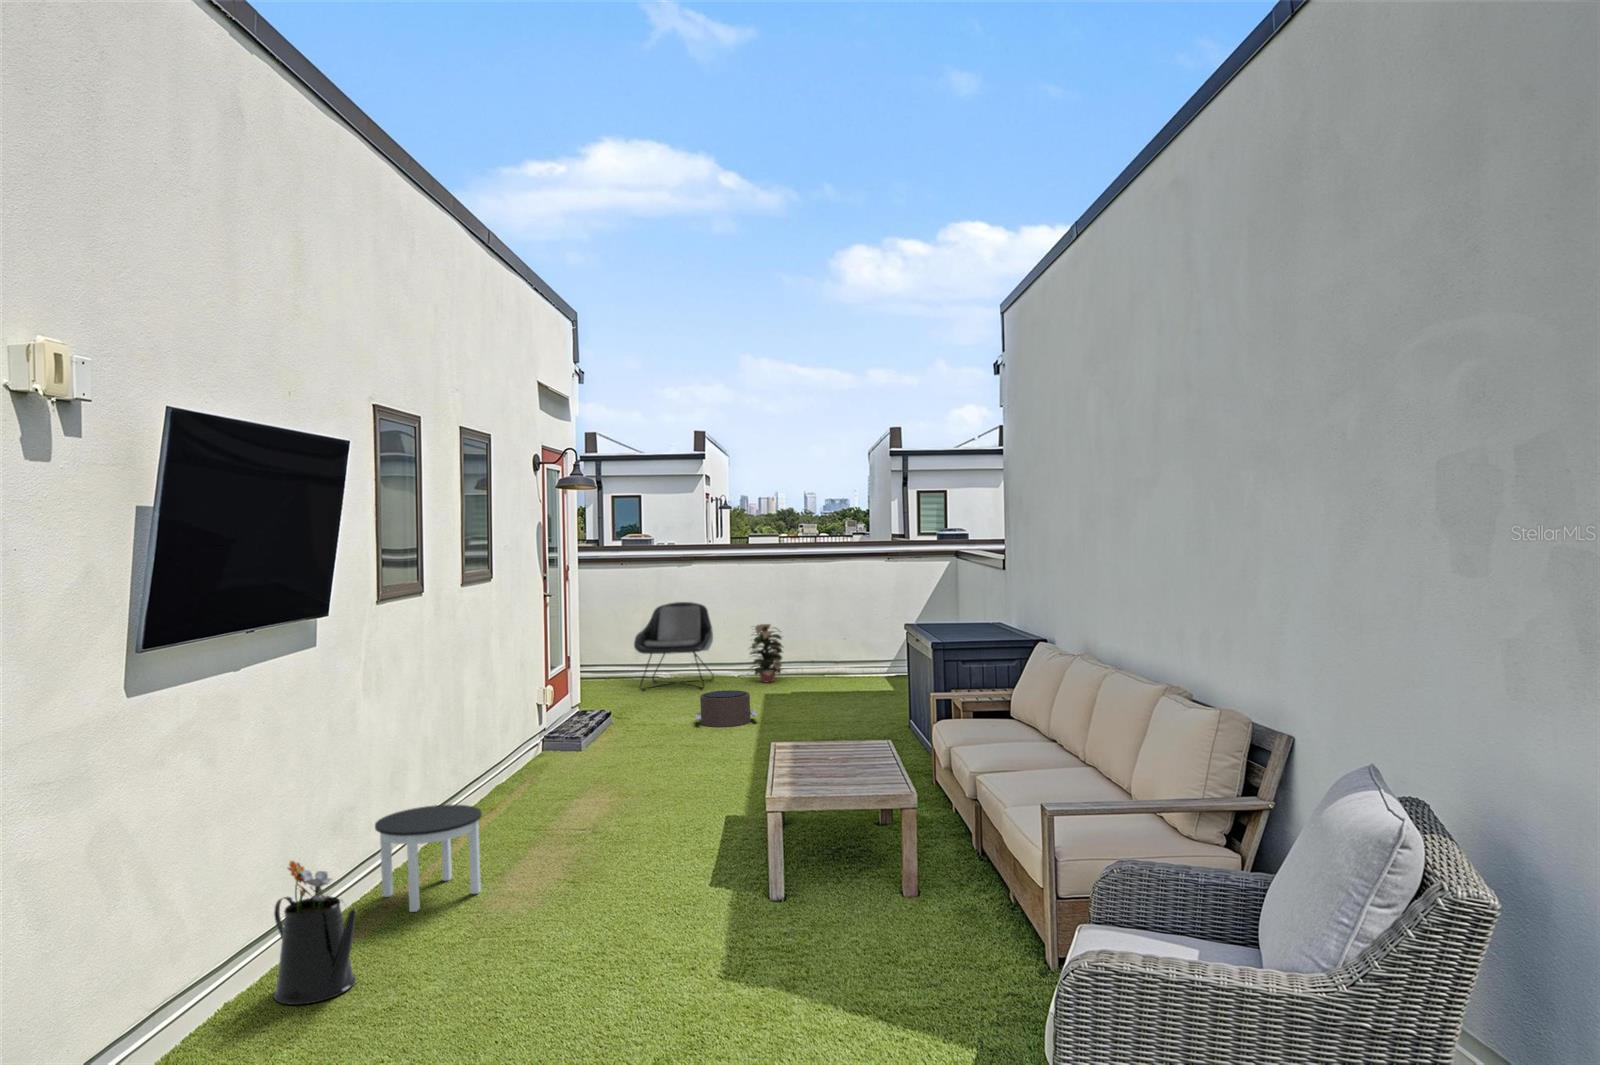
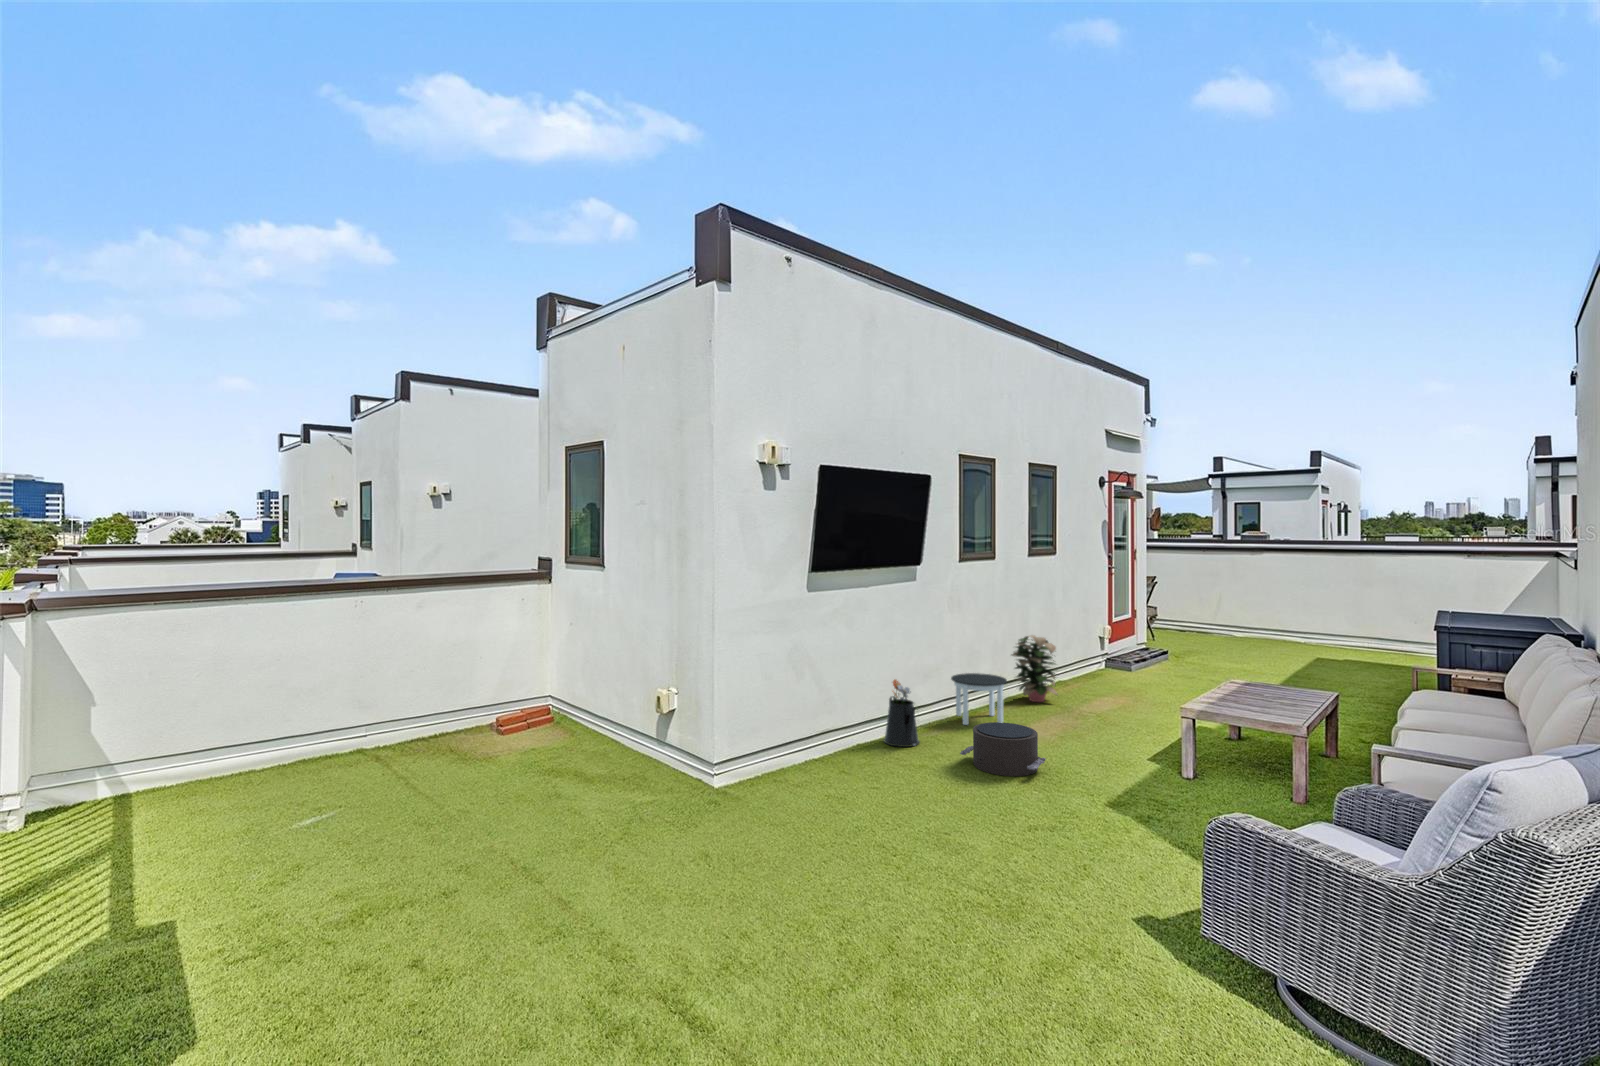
lounge chair: present [634,602,714,691] -> none [1198,582,1270,648]
decorative plant: present [750,624,783,682] -> present [1012,635,1057,702]
pouf: present [695,690,758,727] -> present [960,722,1046,776]

